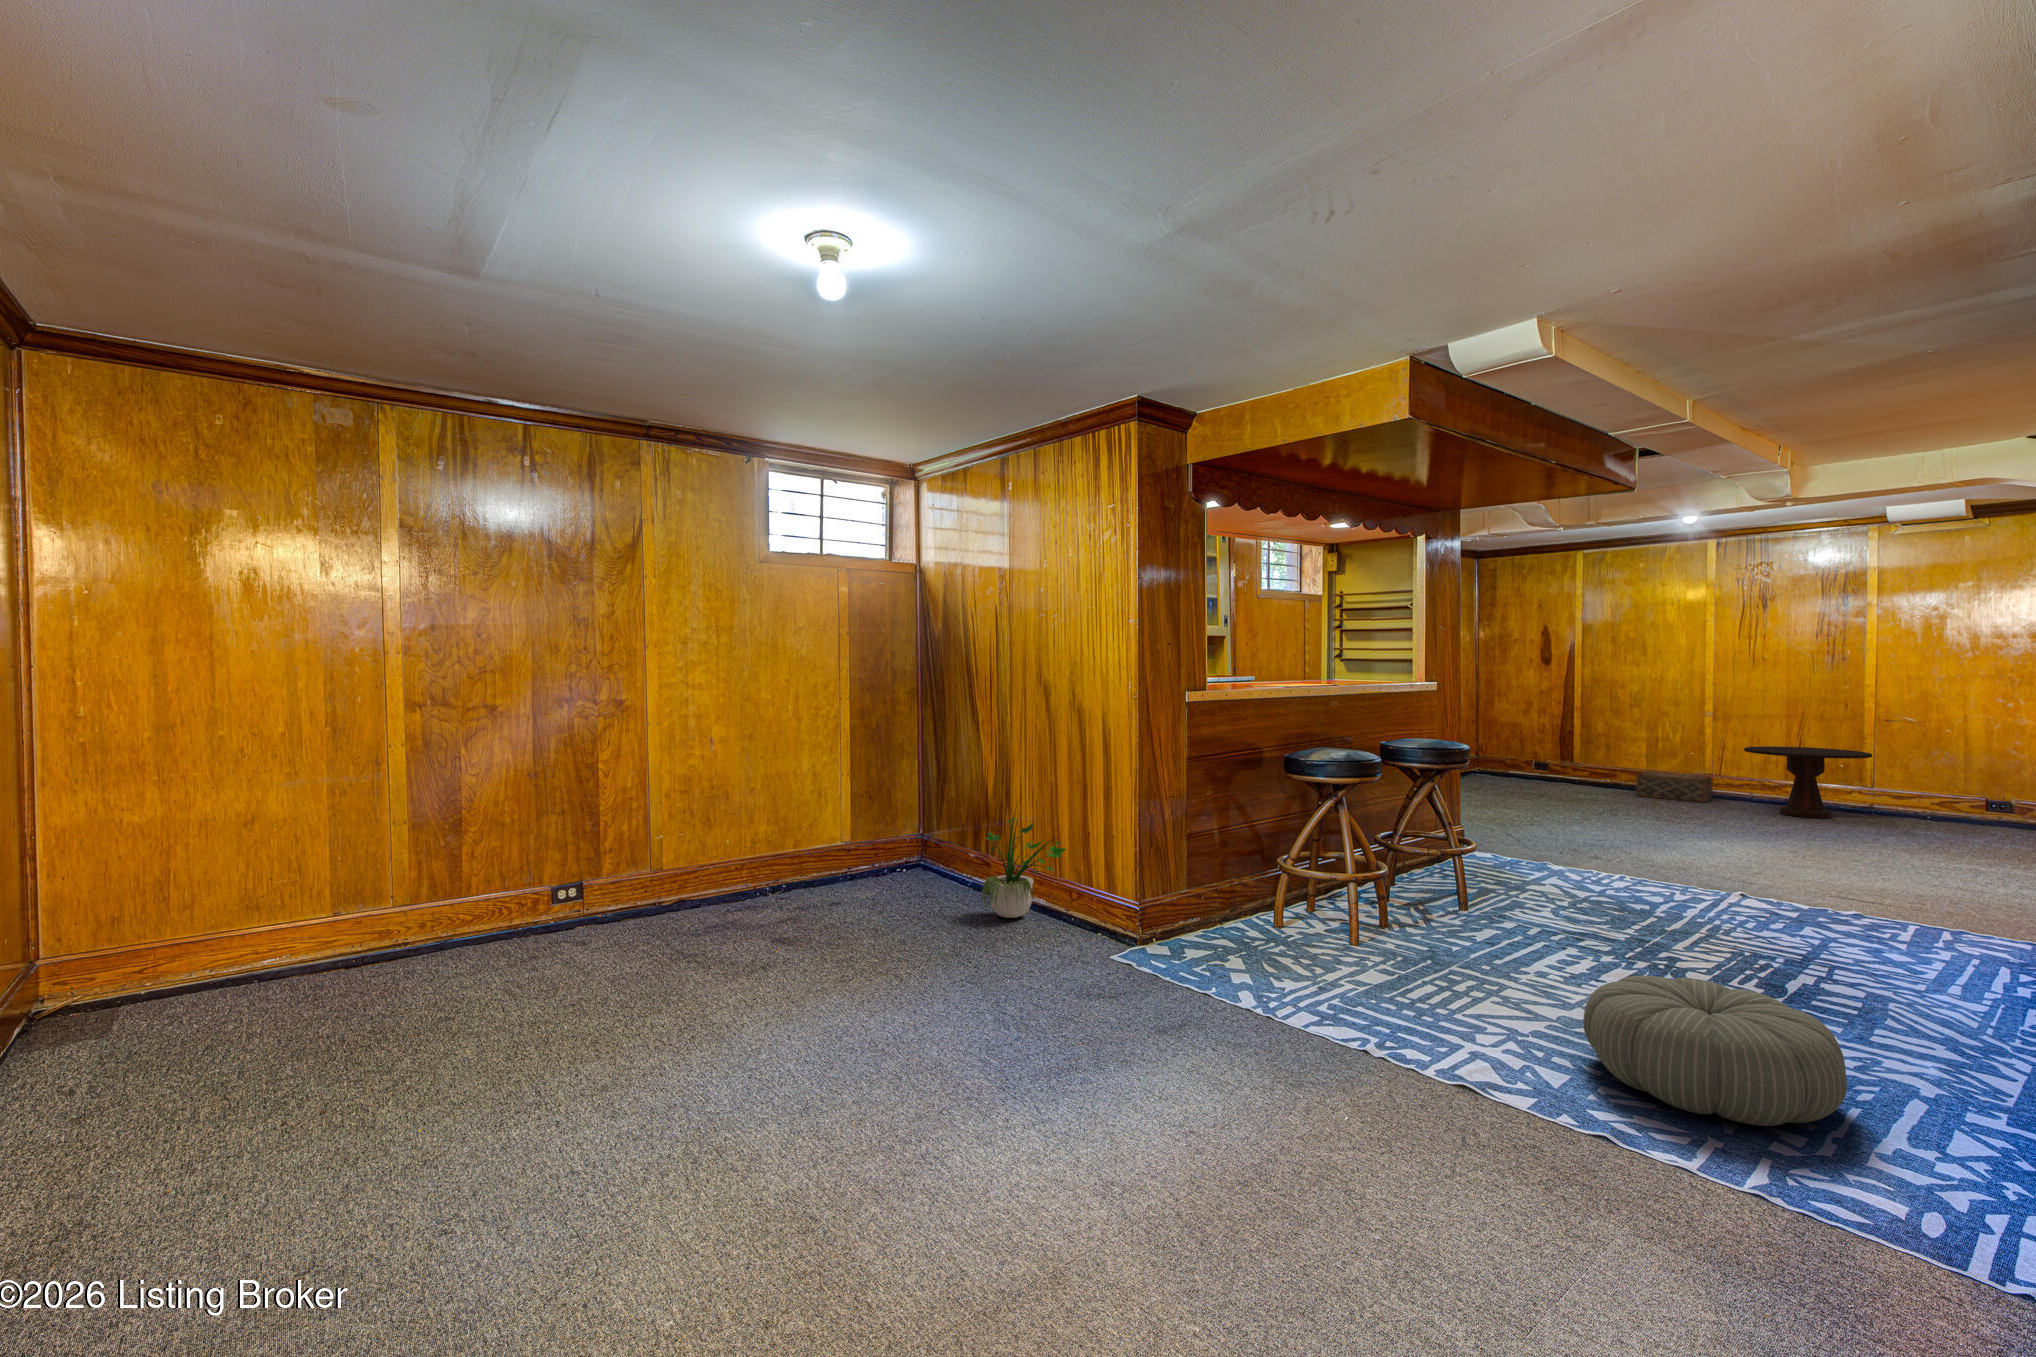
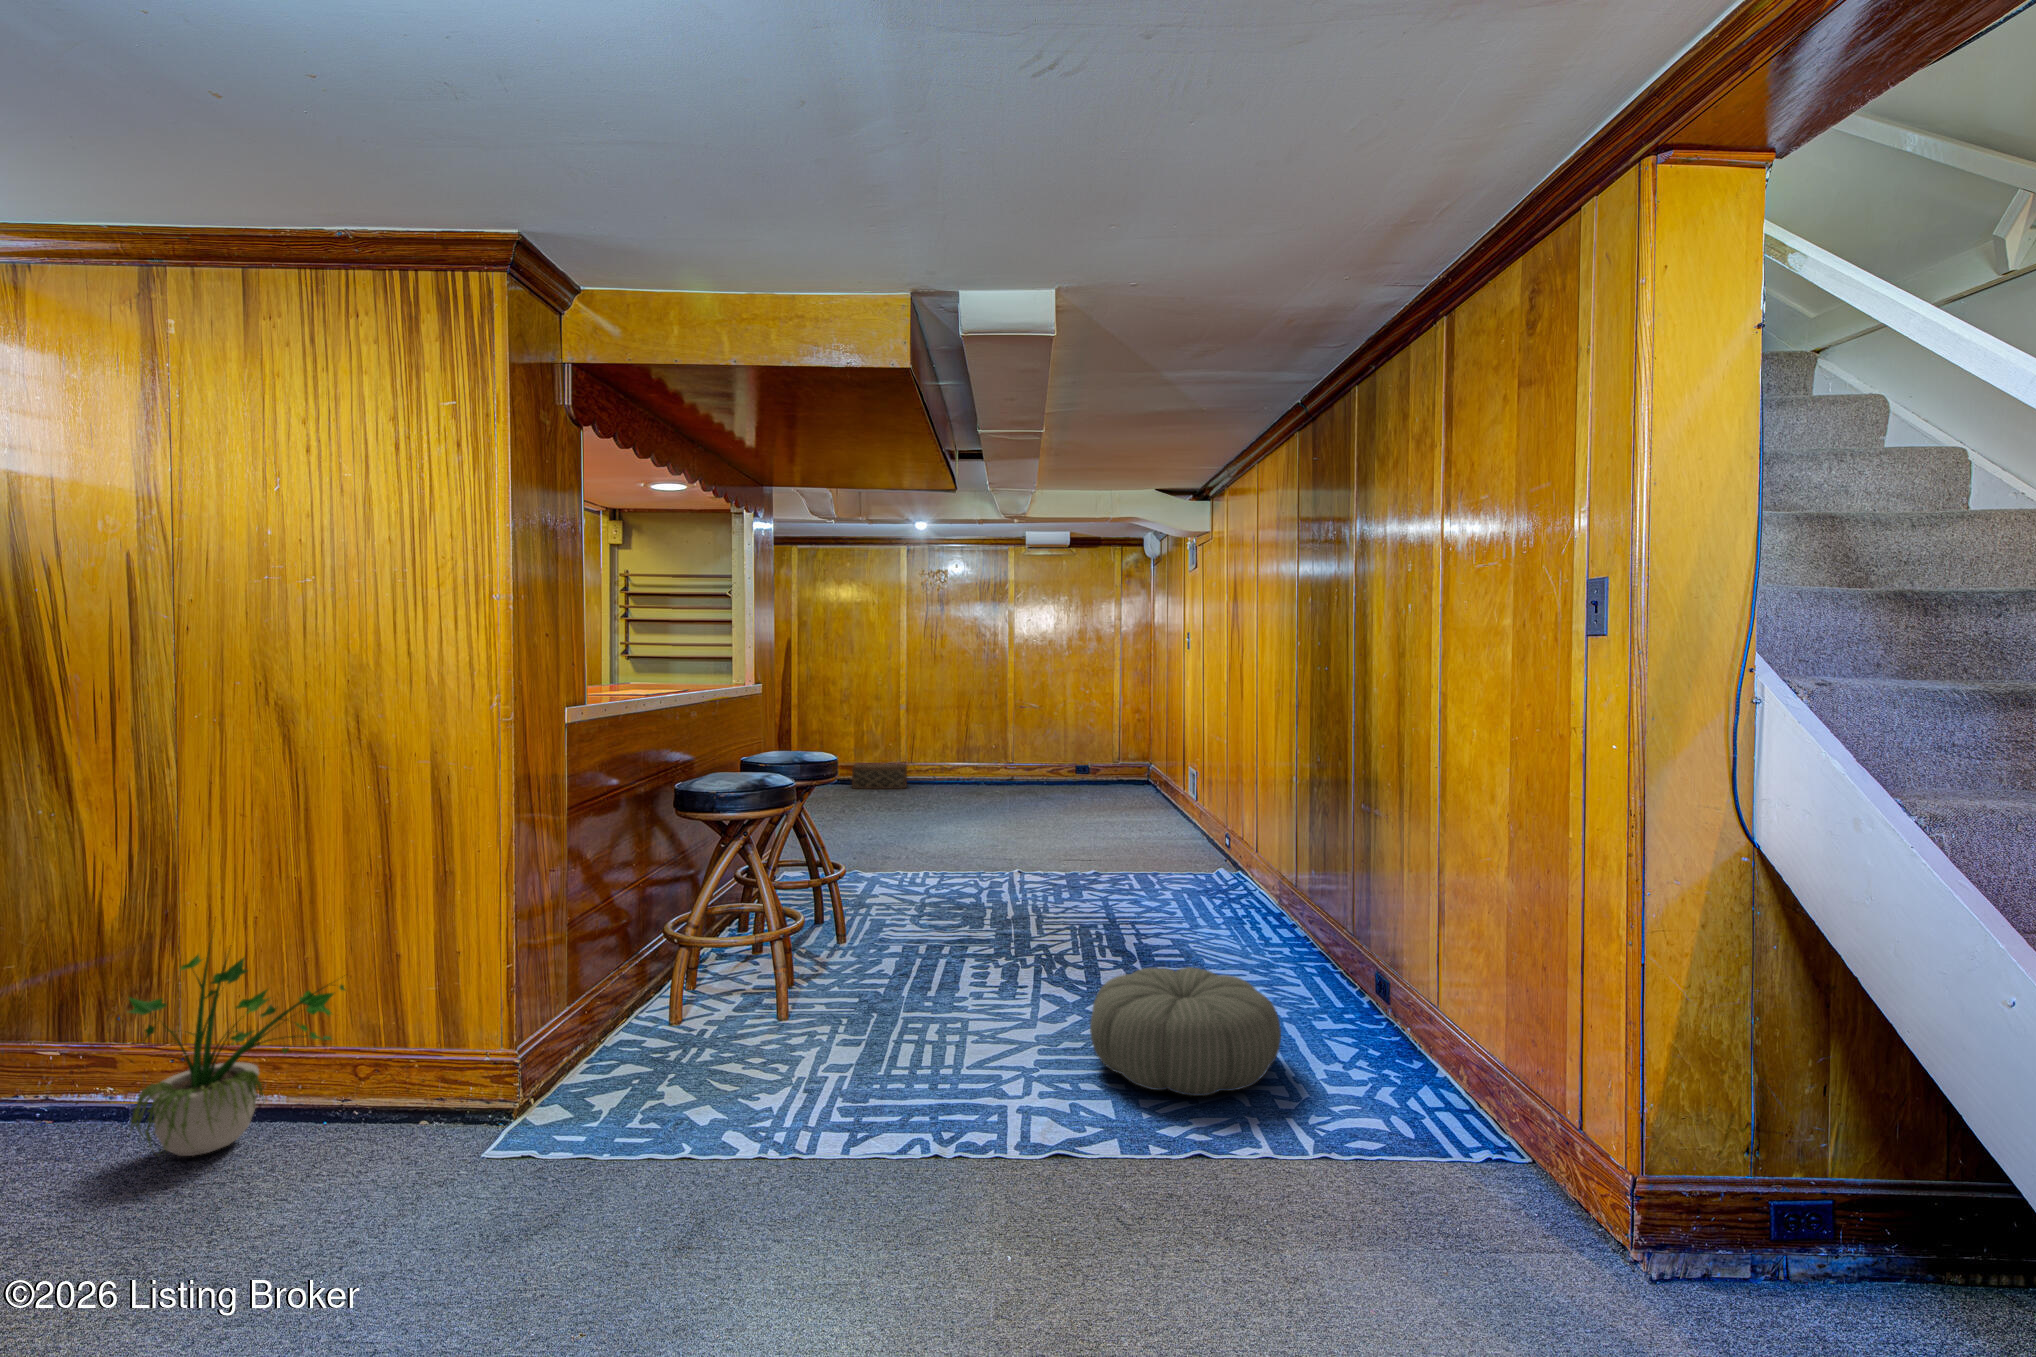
side table: present [1744,746,1872,818] -> none [937,733,1019,794]

